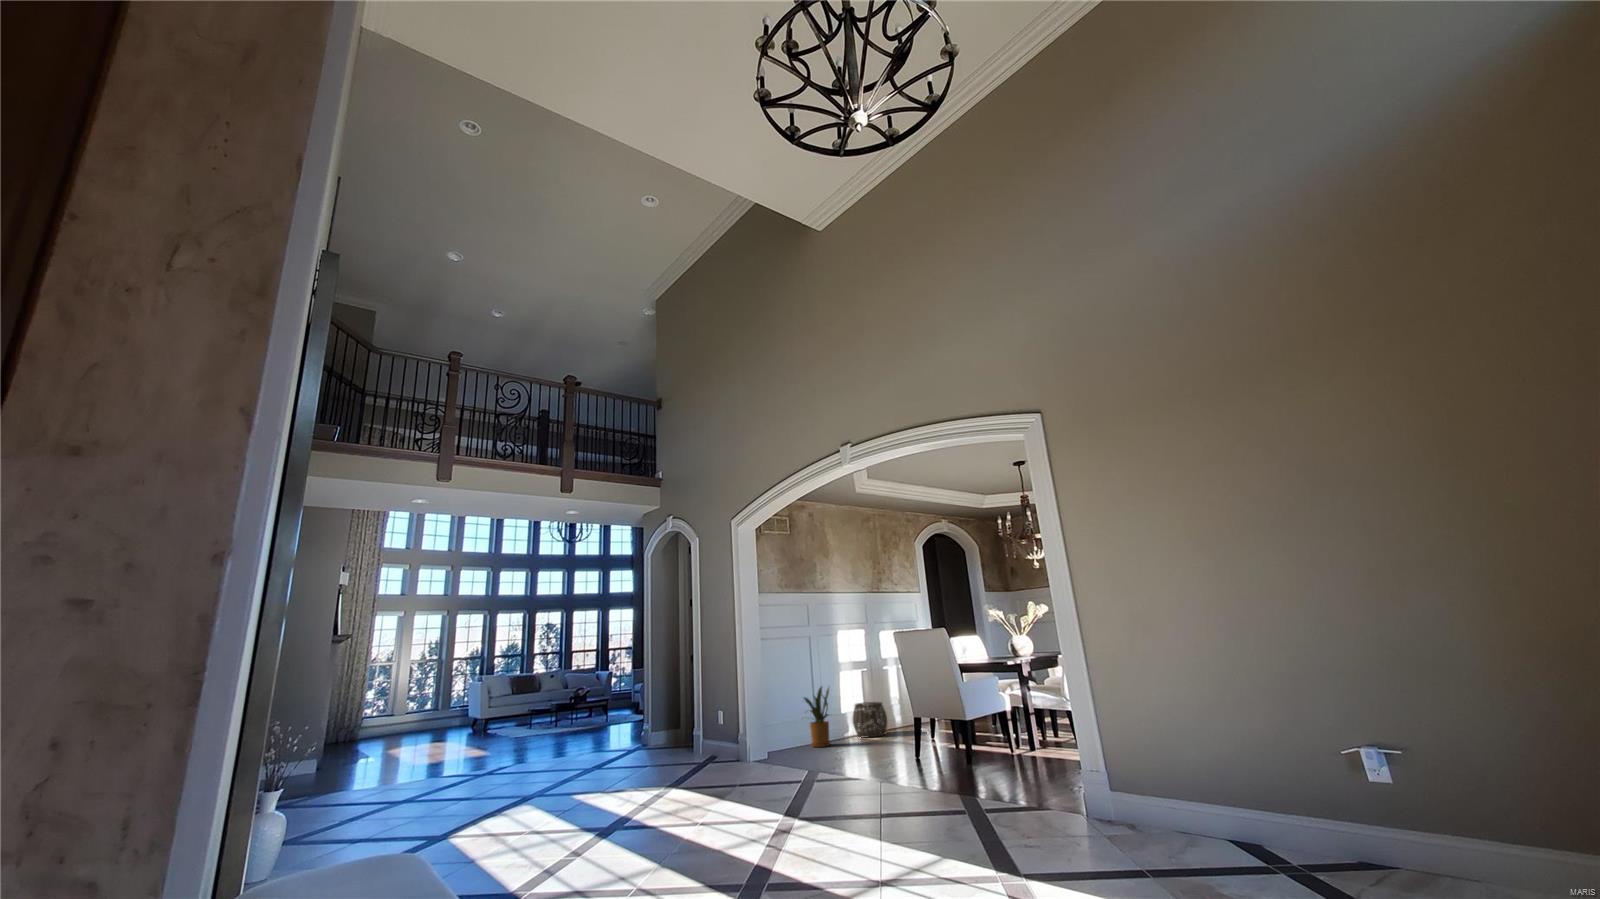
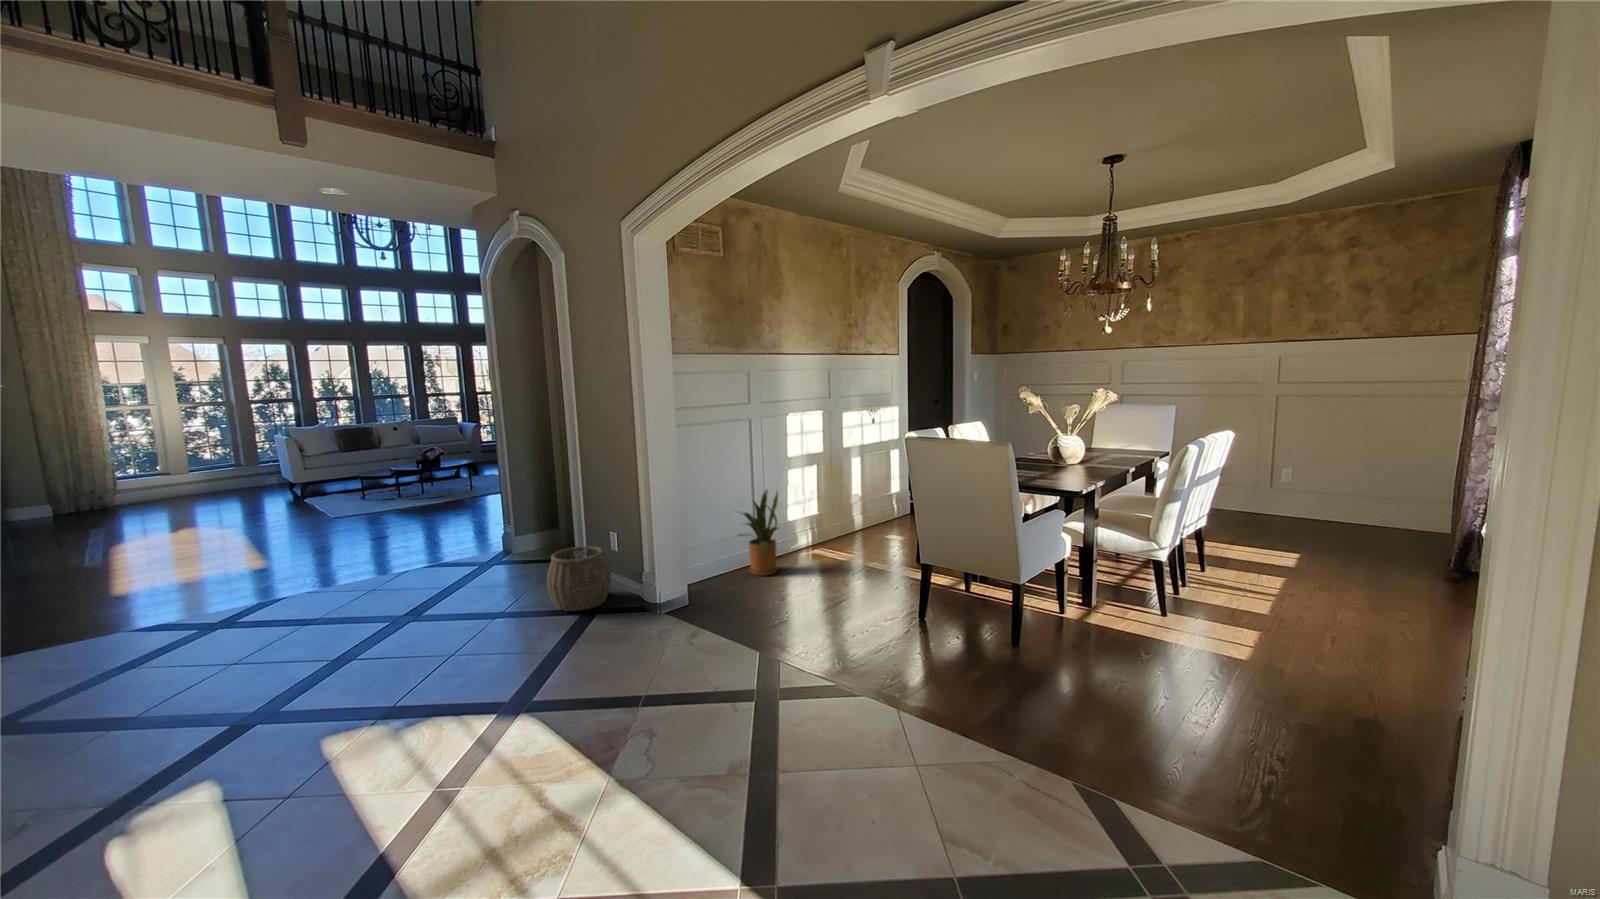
woven basket: present [853,702,887,737] -> present [547,546,611,611]

